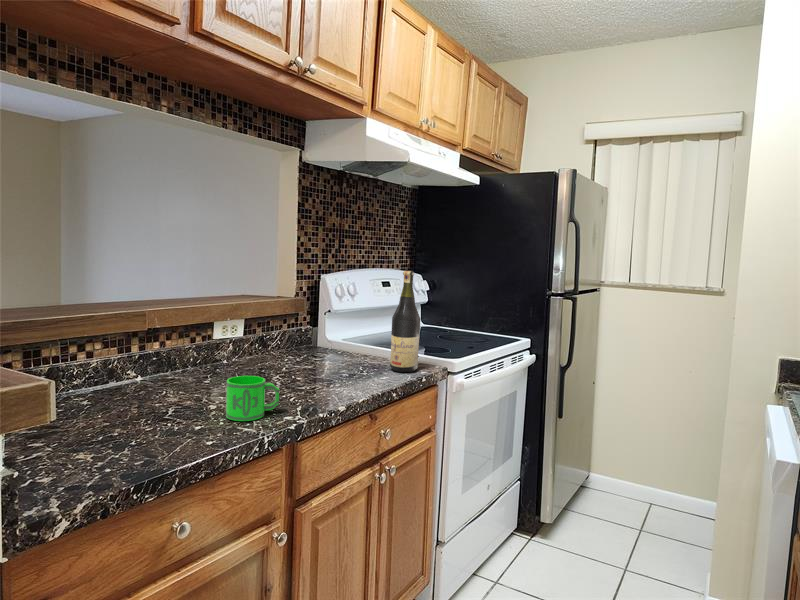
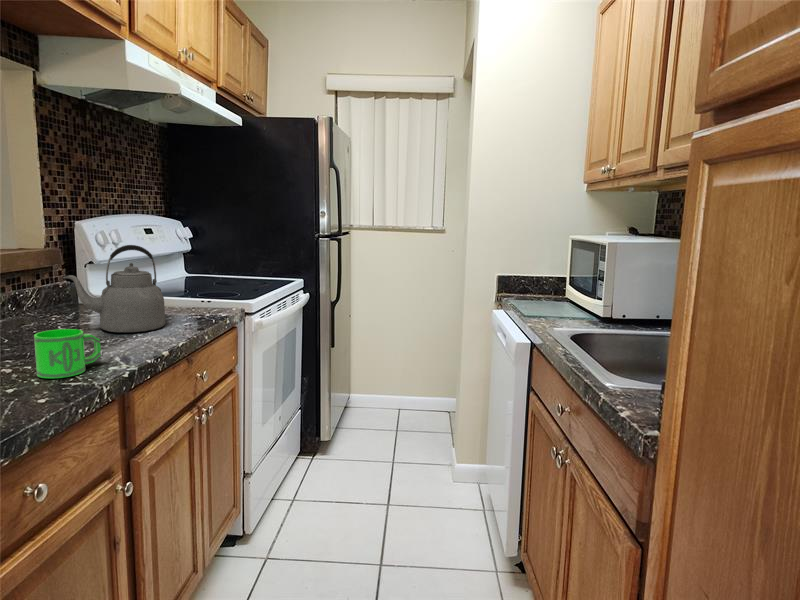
wine bottle: present [390,271,420,372] -> none [187,213,218,316]
kettle: none [283,300,363,382] -> present [63,245,165,332]

